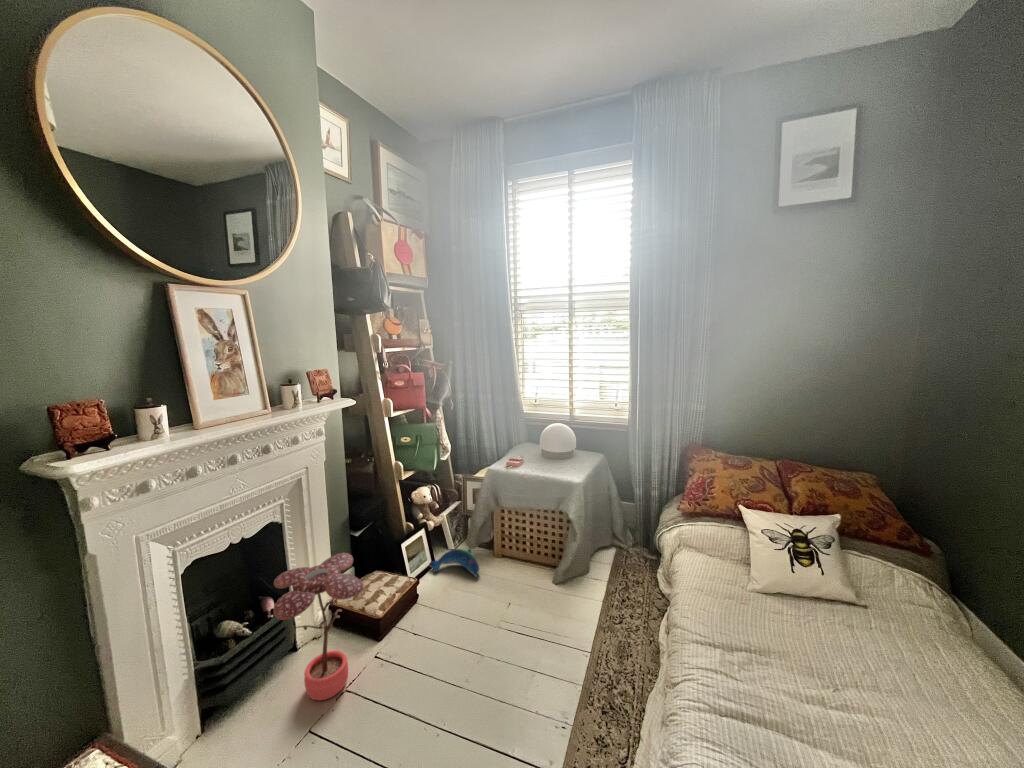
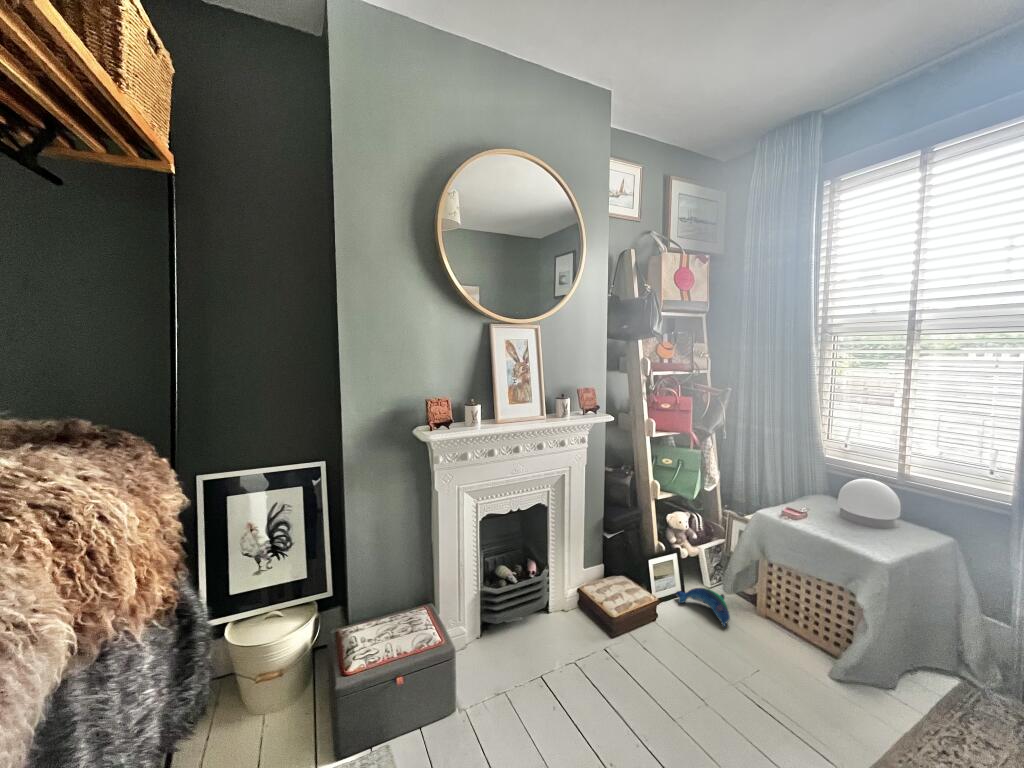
potted plant: present [273,553,363,700] -> none [529,545,594,659]

